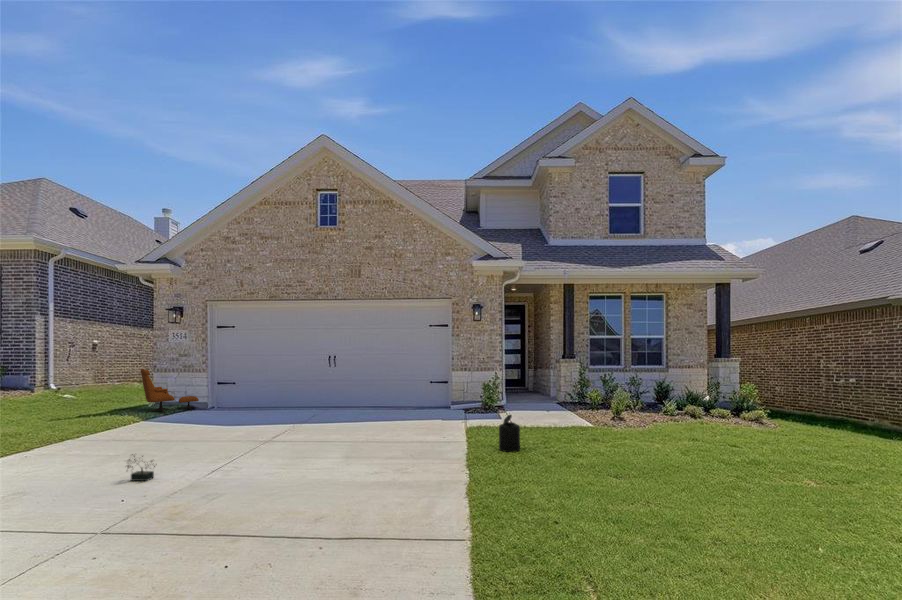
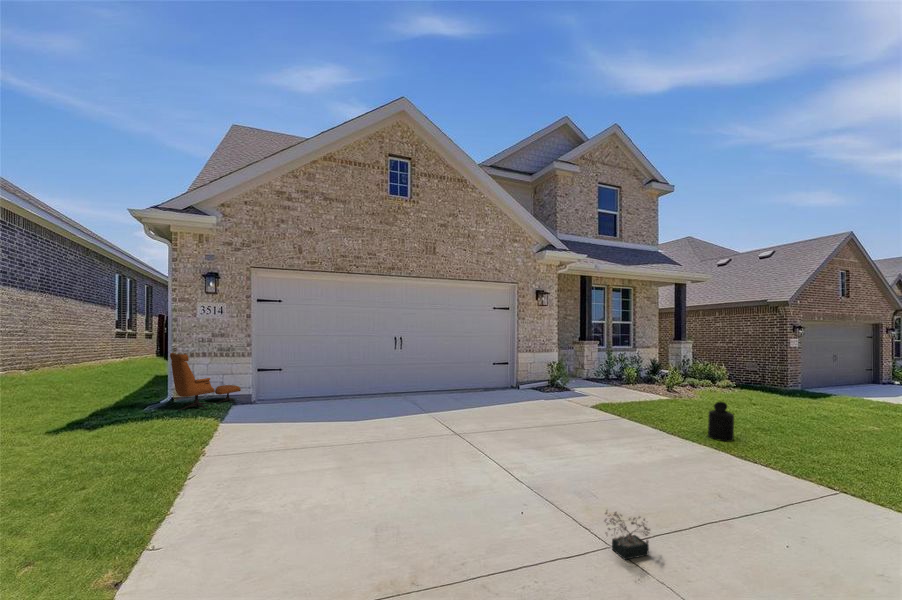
decorative plant: present [127,454,157,481] -> present [604,512,650,560]

